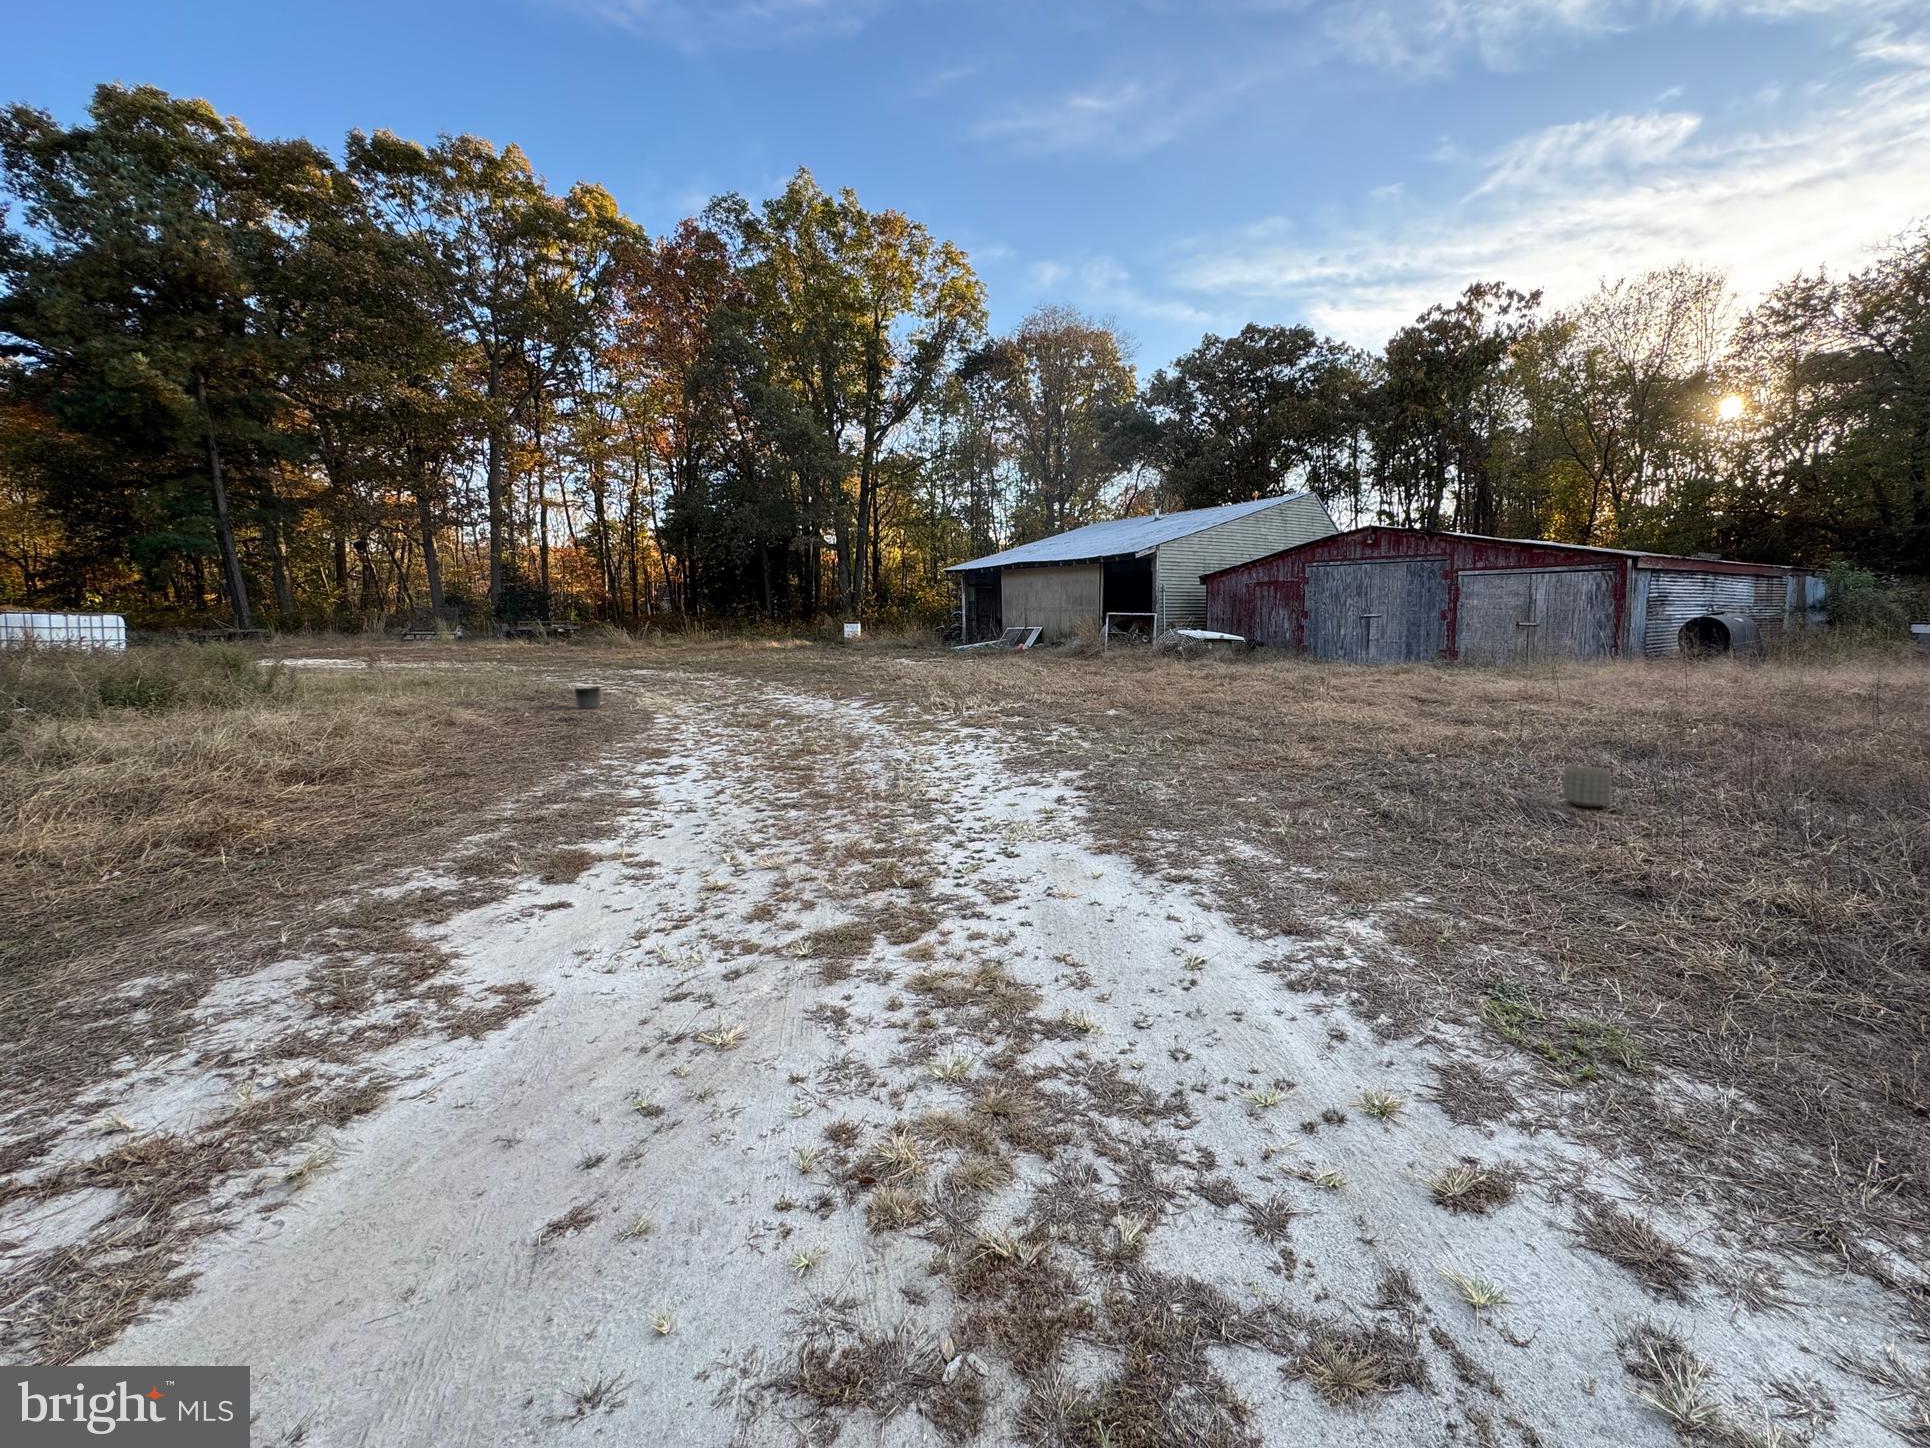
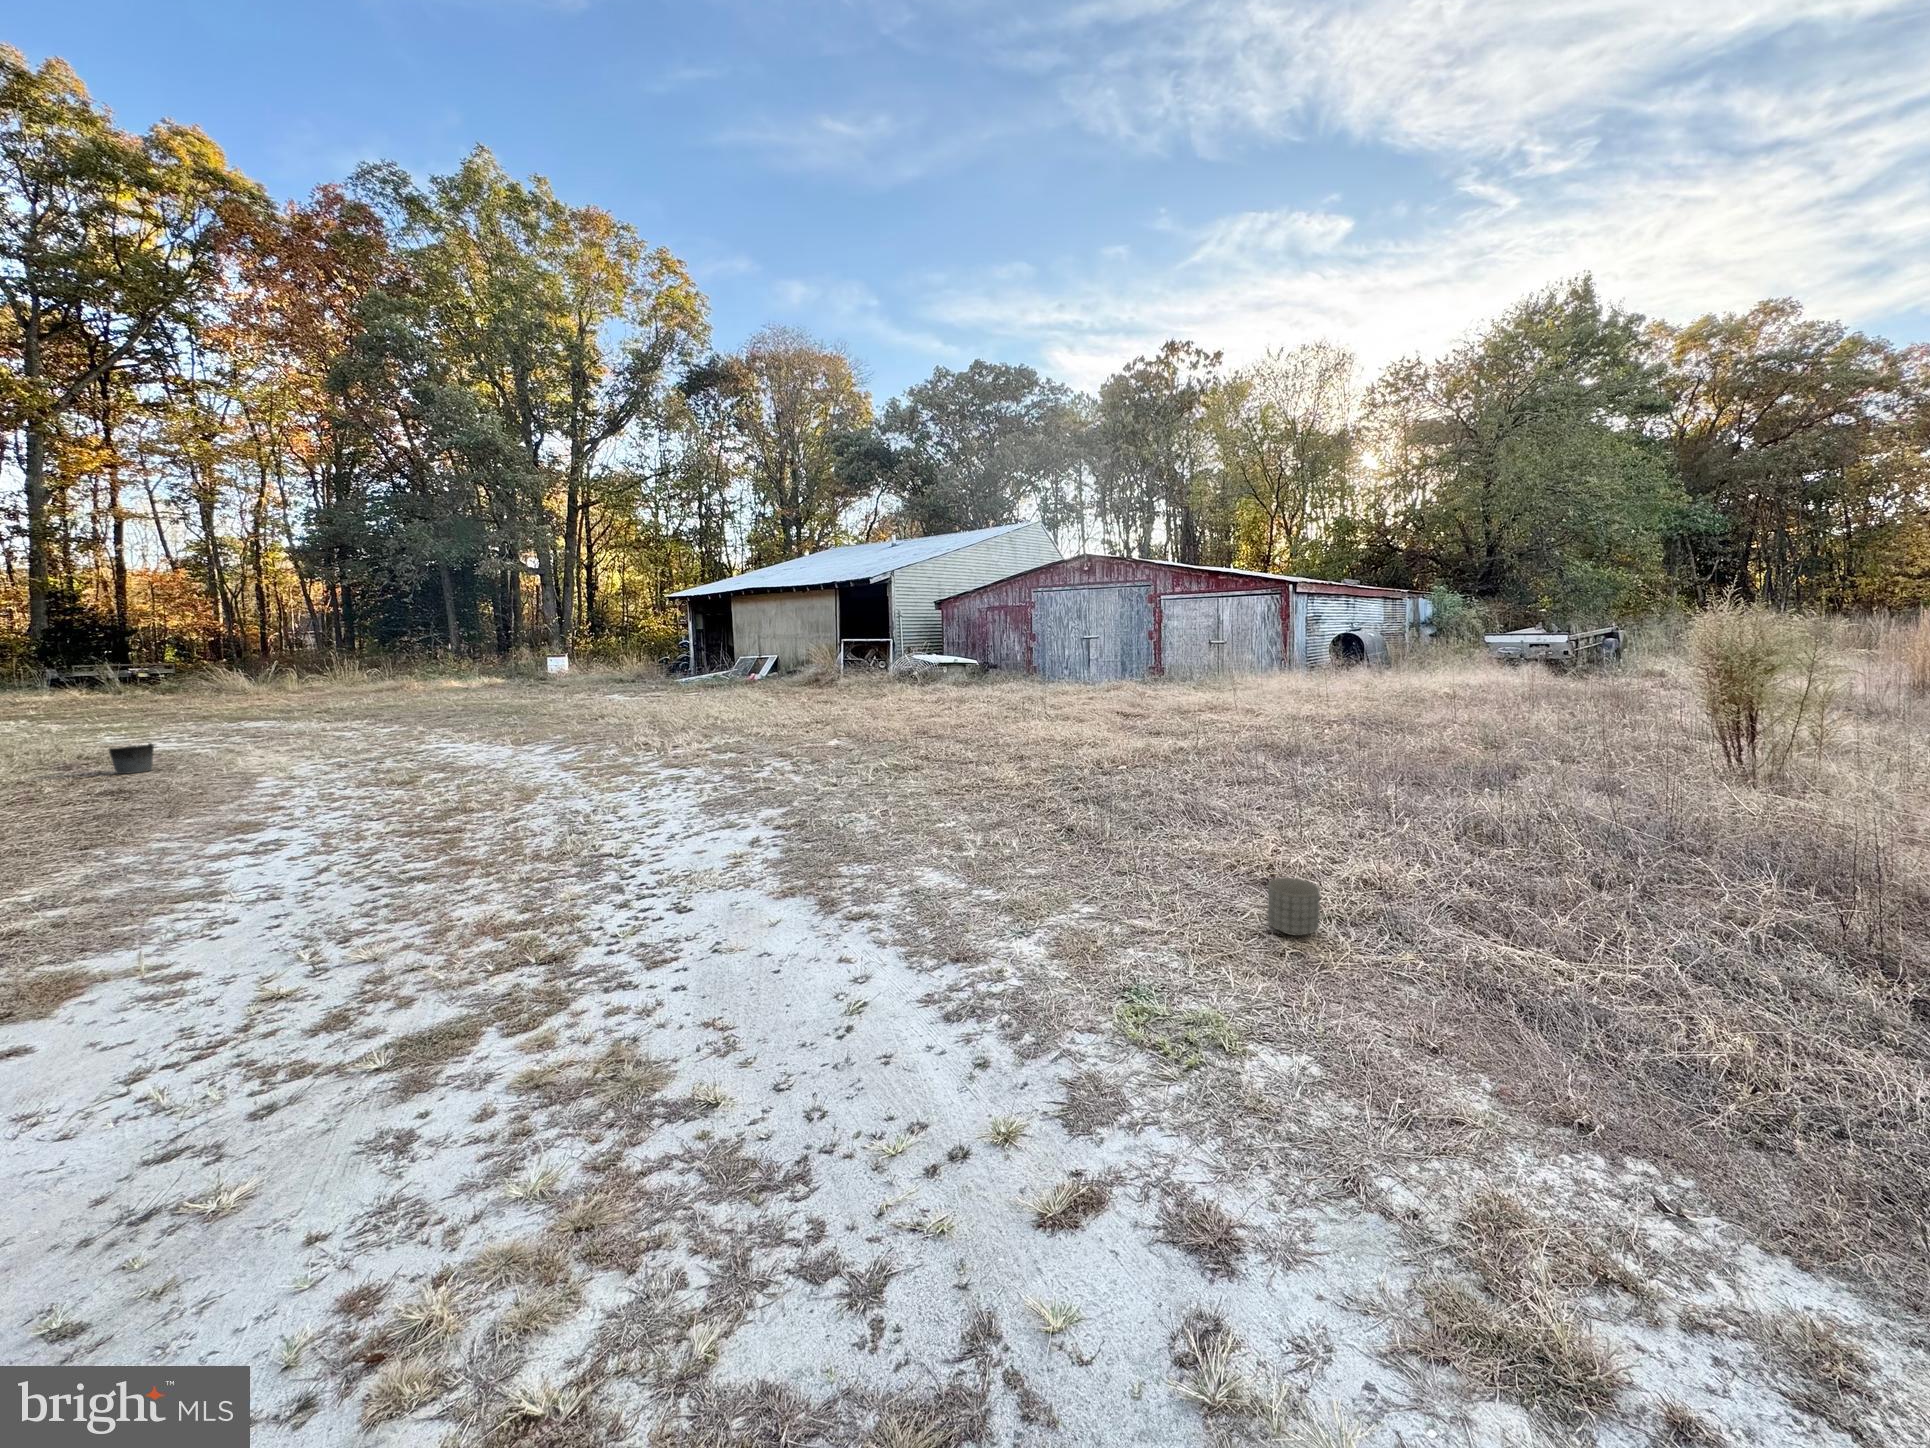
planter: present [1563,766,1611,807] -> present [1267,878,1320,936]

